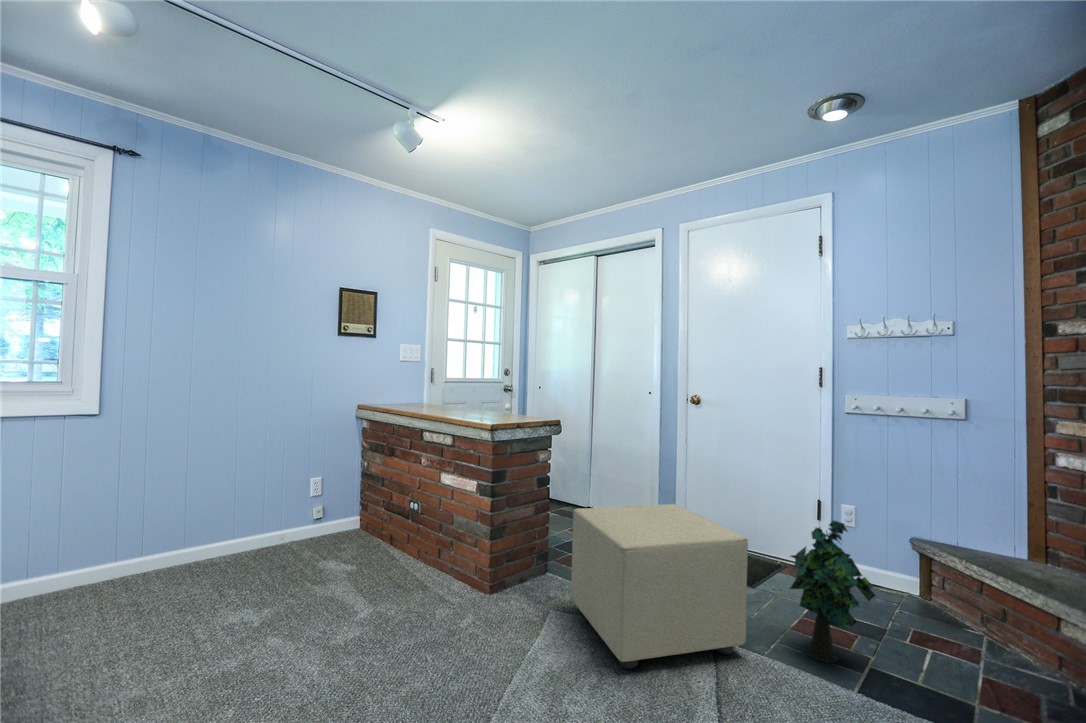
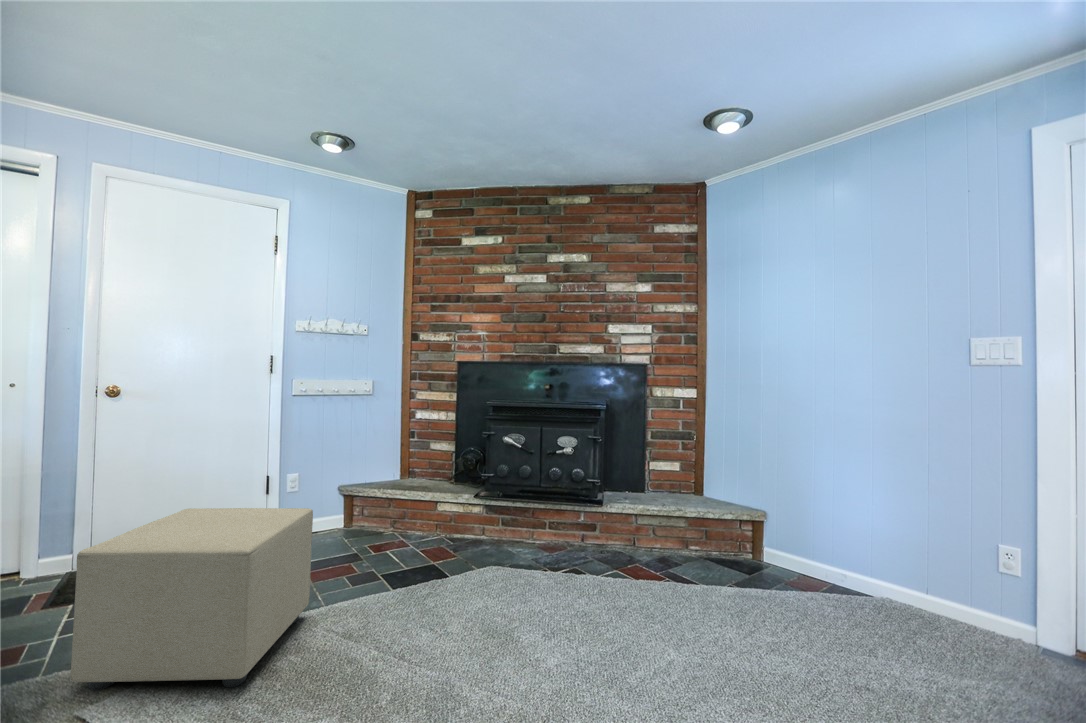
decorative plant: present [790,520,875,663] -> none [312,476,382,591]

